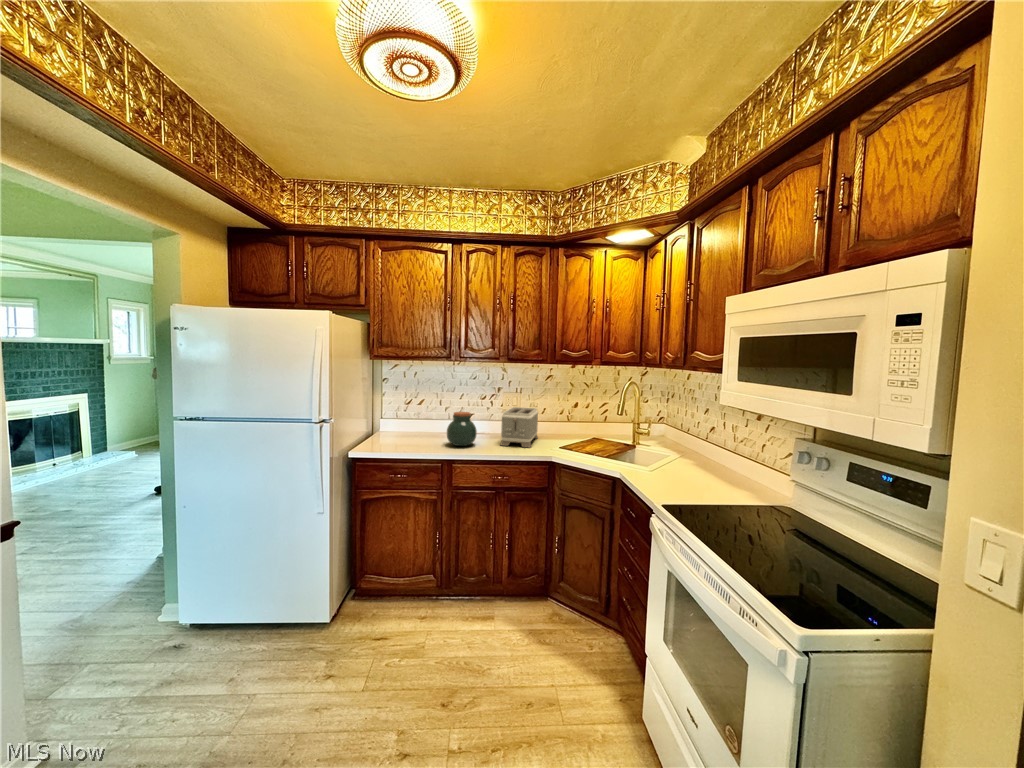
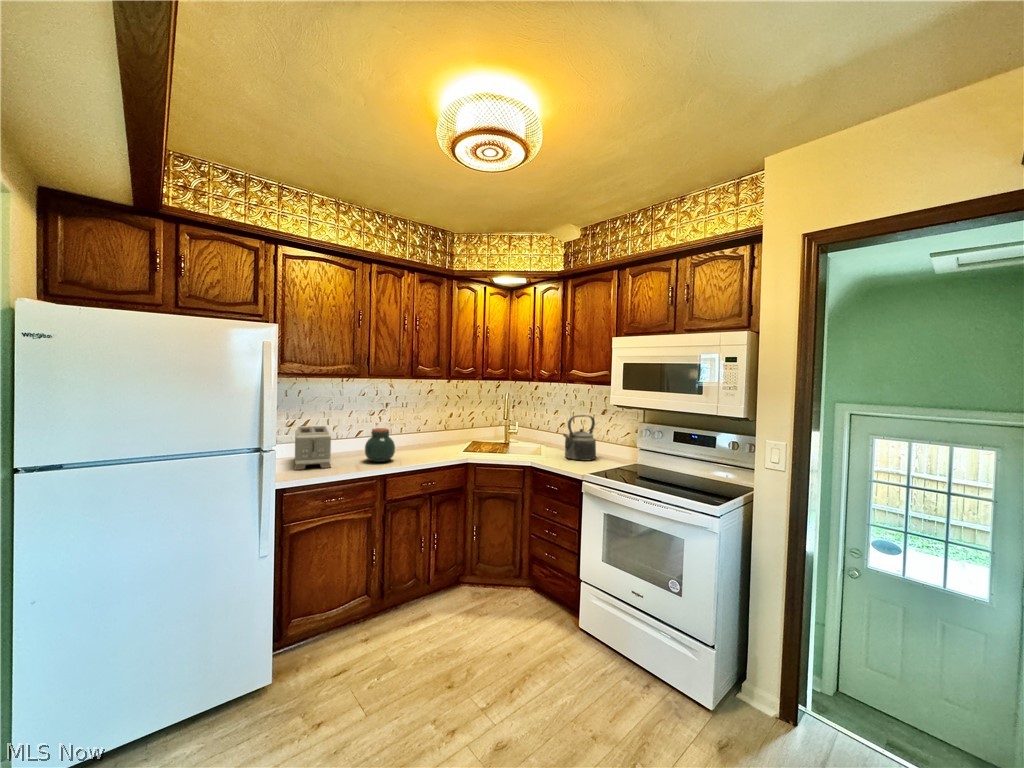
toaster: present [500,407,538,448] -> present [294,426,331,470]
kettle: none [673,416,739,488] -> present [563,415,596,461]

